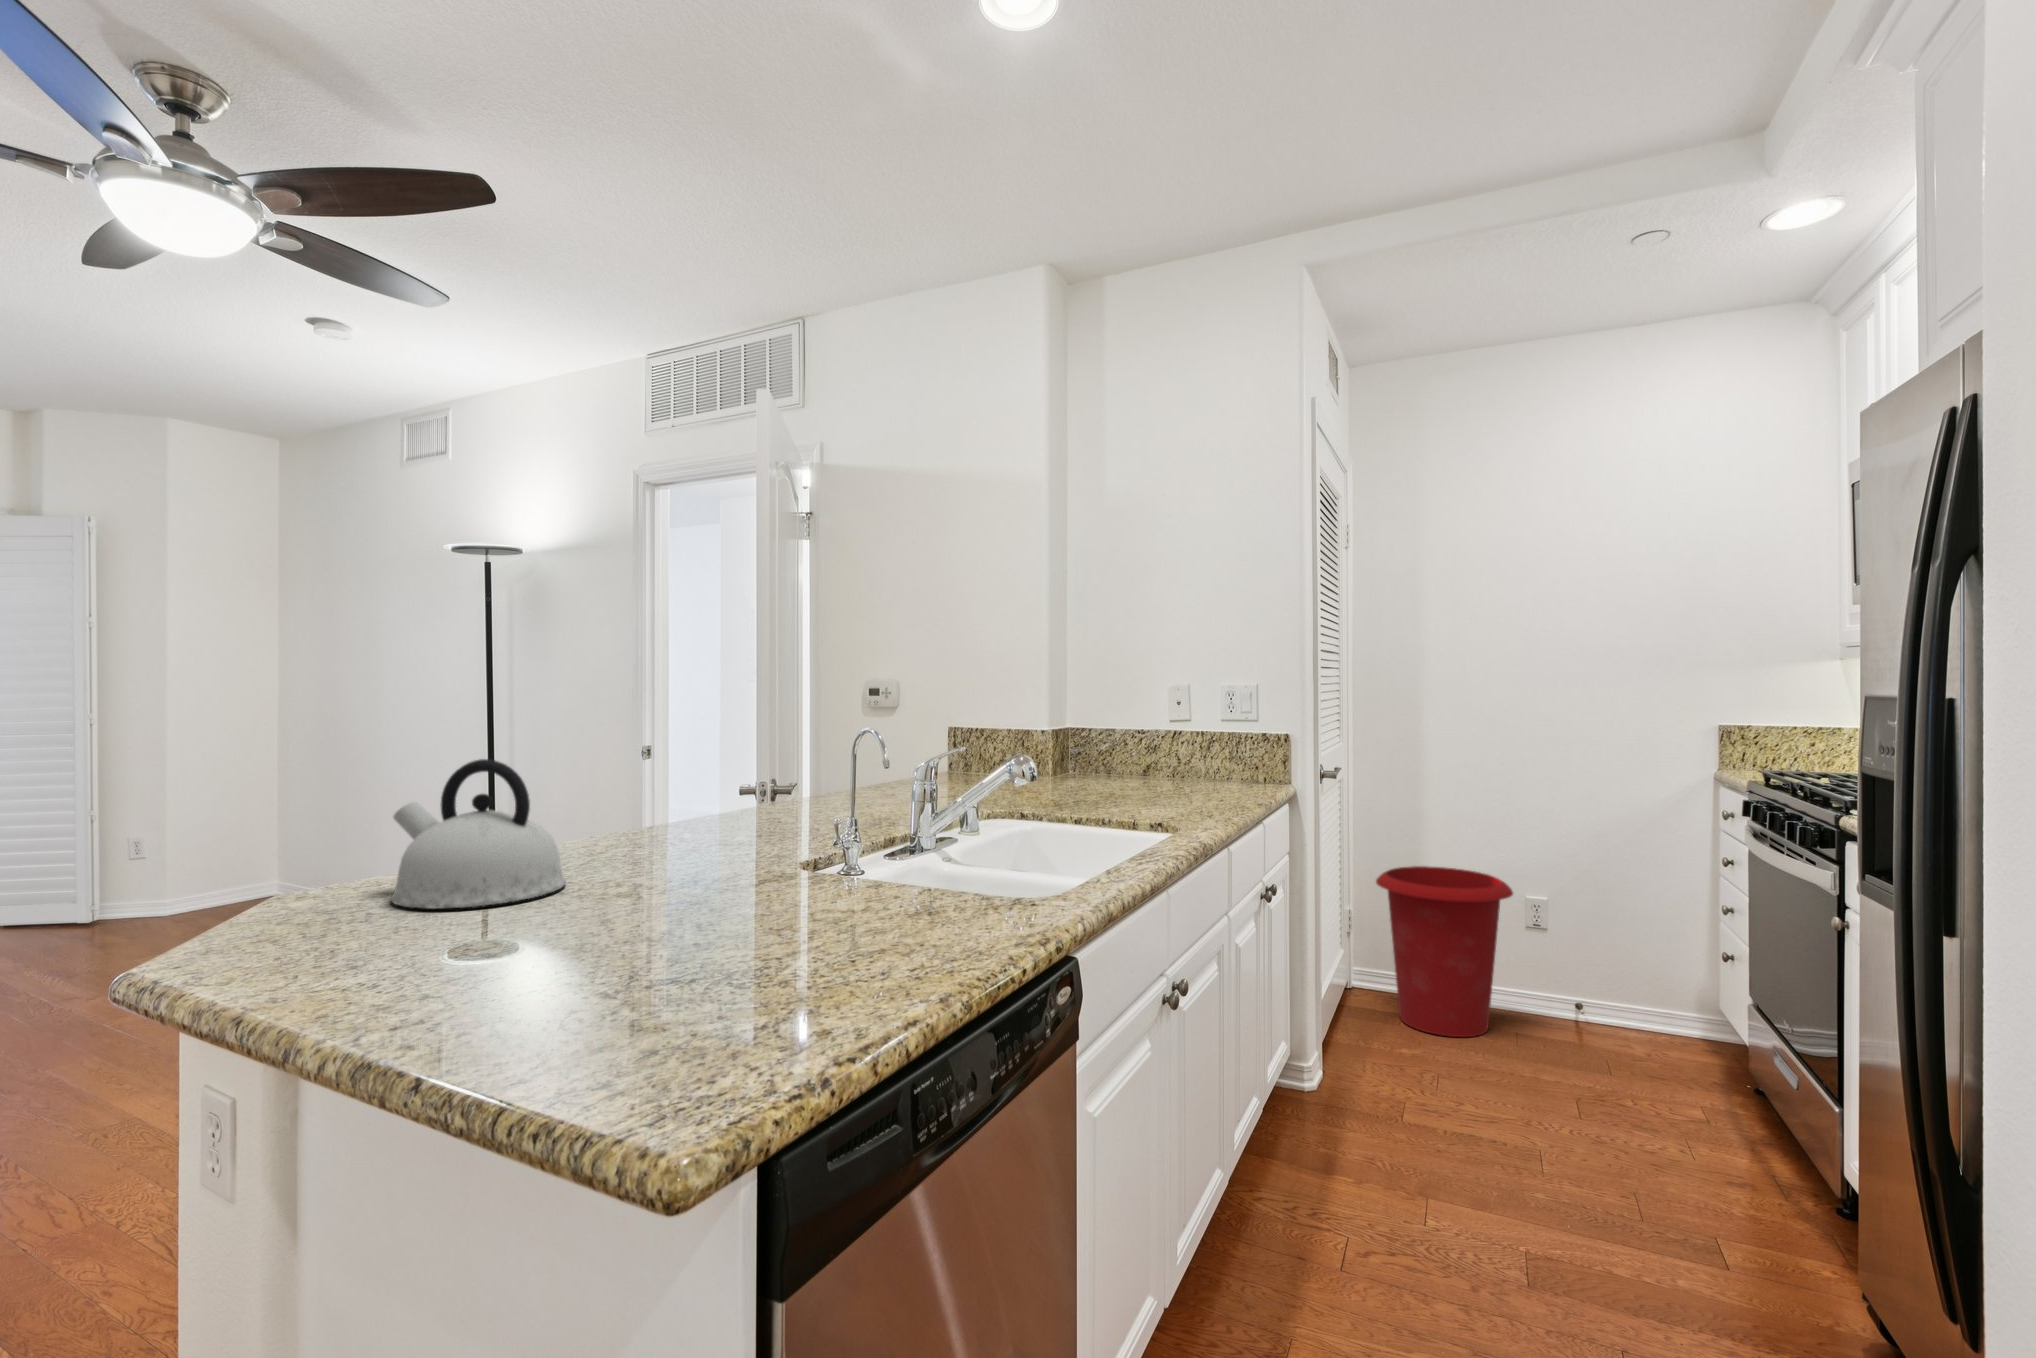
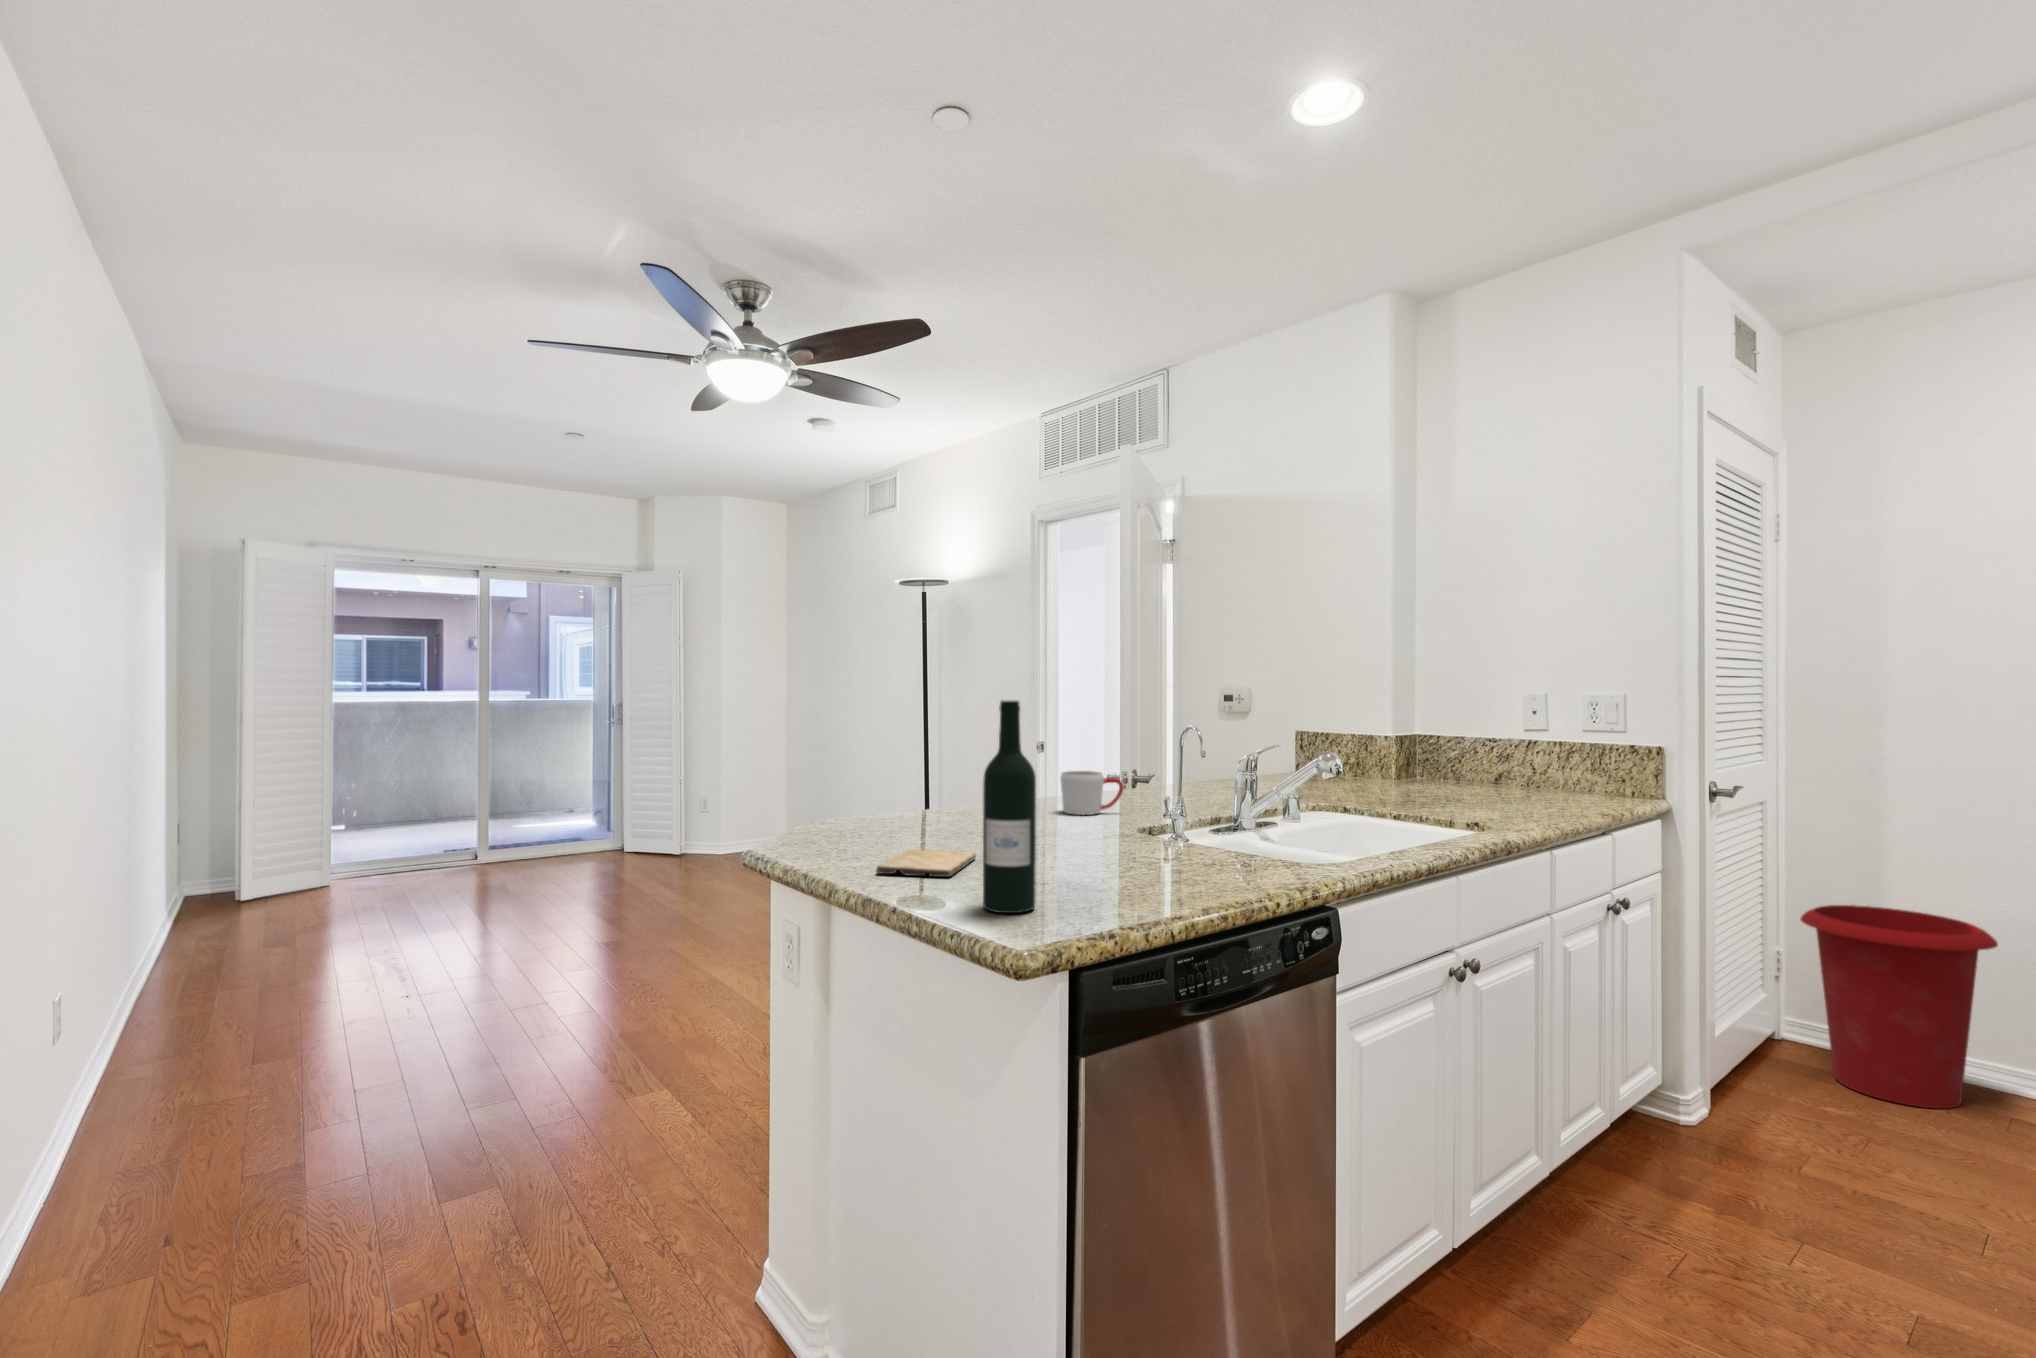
wine bottle: none [592,702,685,1061] -> present [983,700,1036,913]
kettle: present [391,759,566,909] -> none [871,741,974,838]
mug: none [689,787,773,845] -> present [1060,771,1123,815]
cutting board: none [388,930,571,994] -> present [876,849,976,877]

